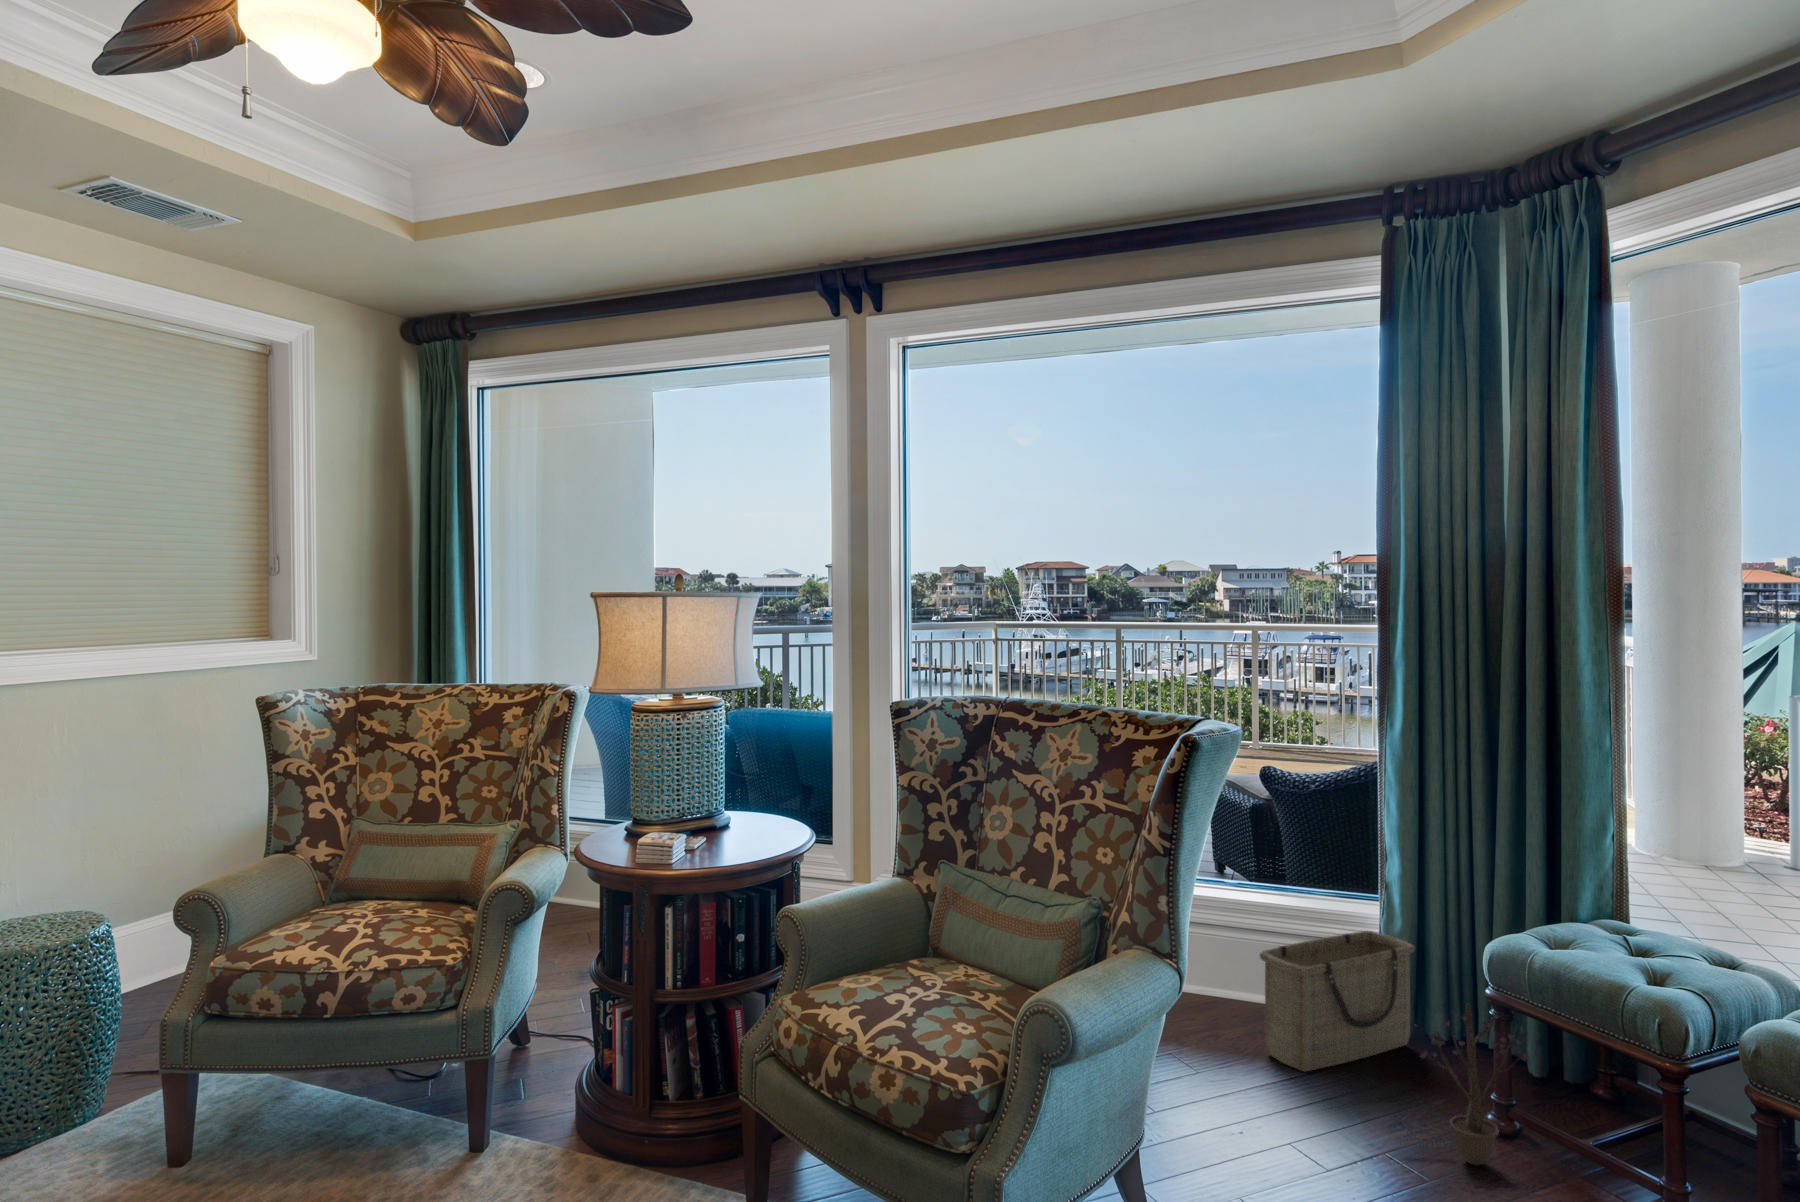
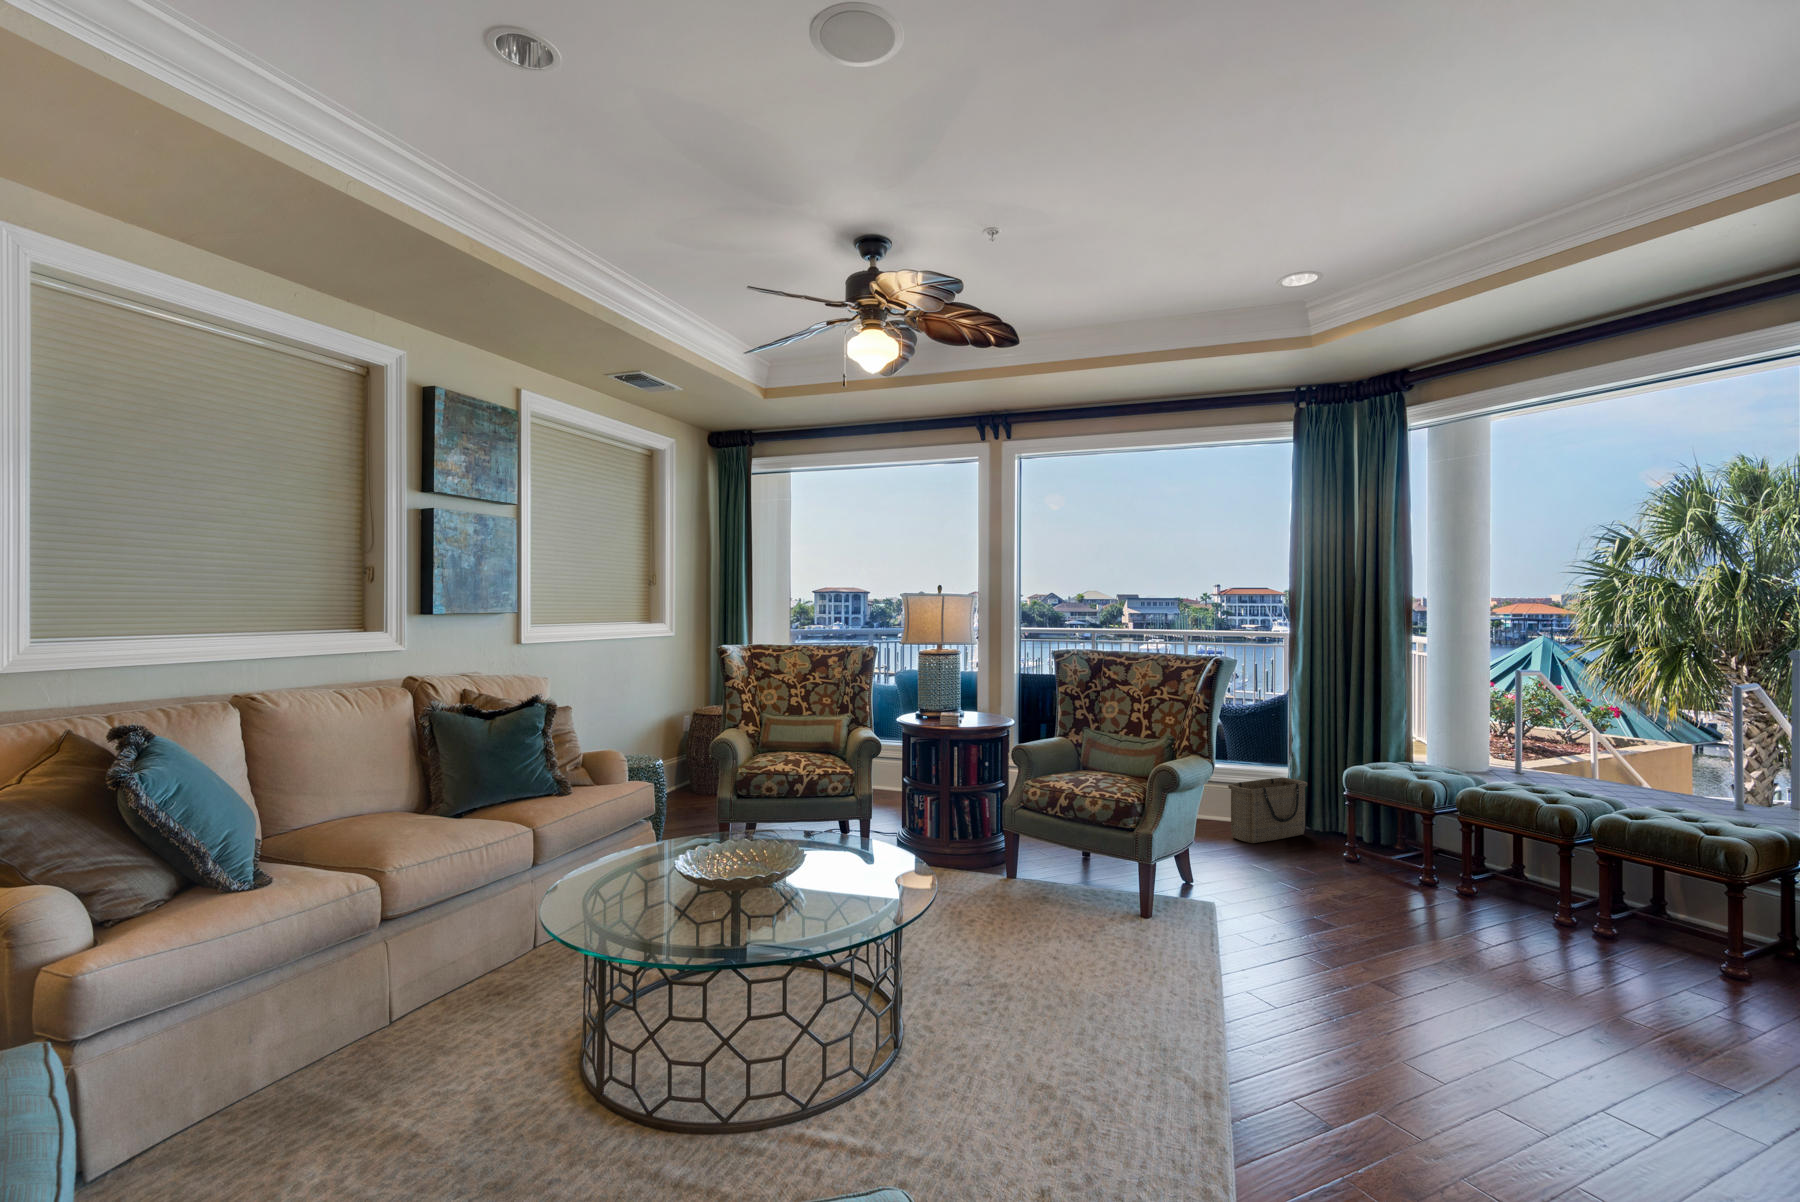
decorative plant: present [1400,1004,1528,1165] -> none [1303,795,1365,872]

